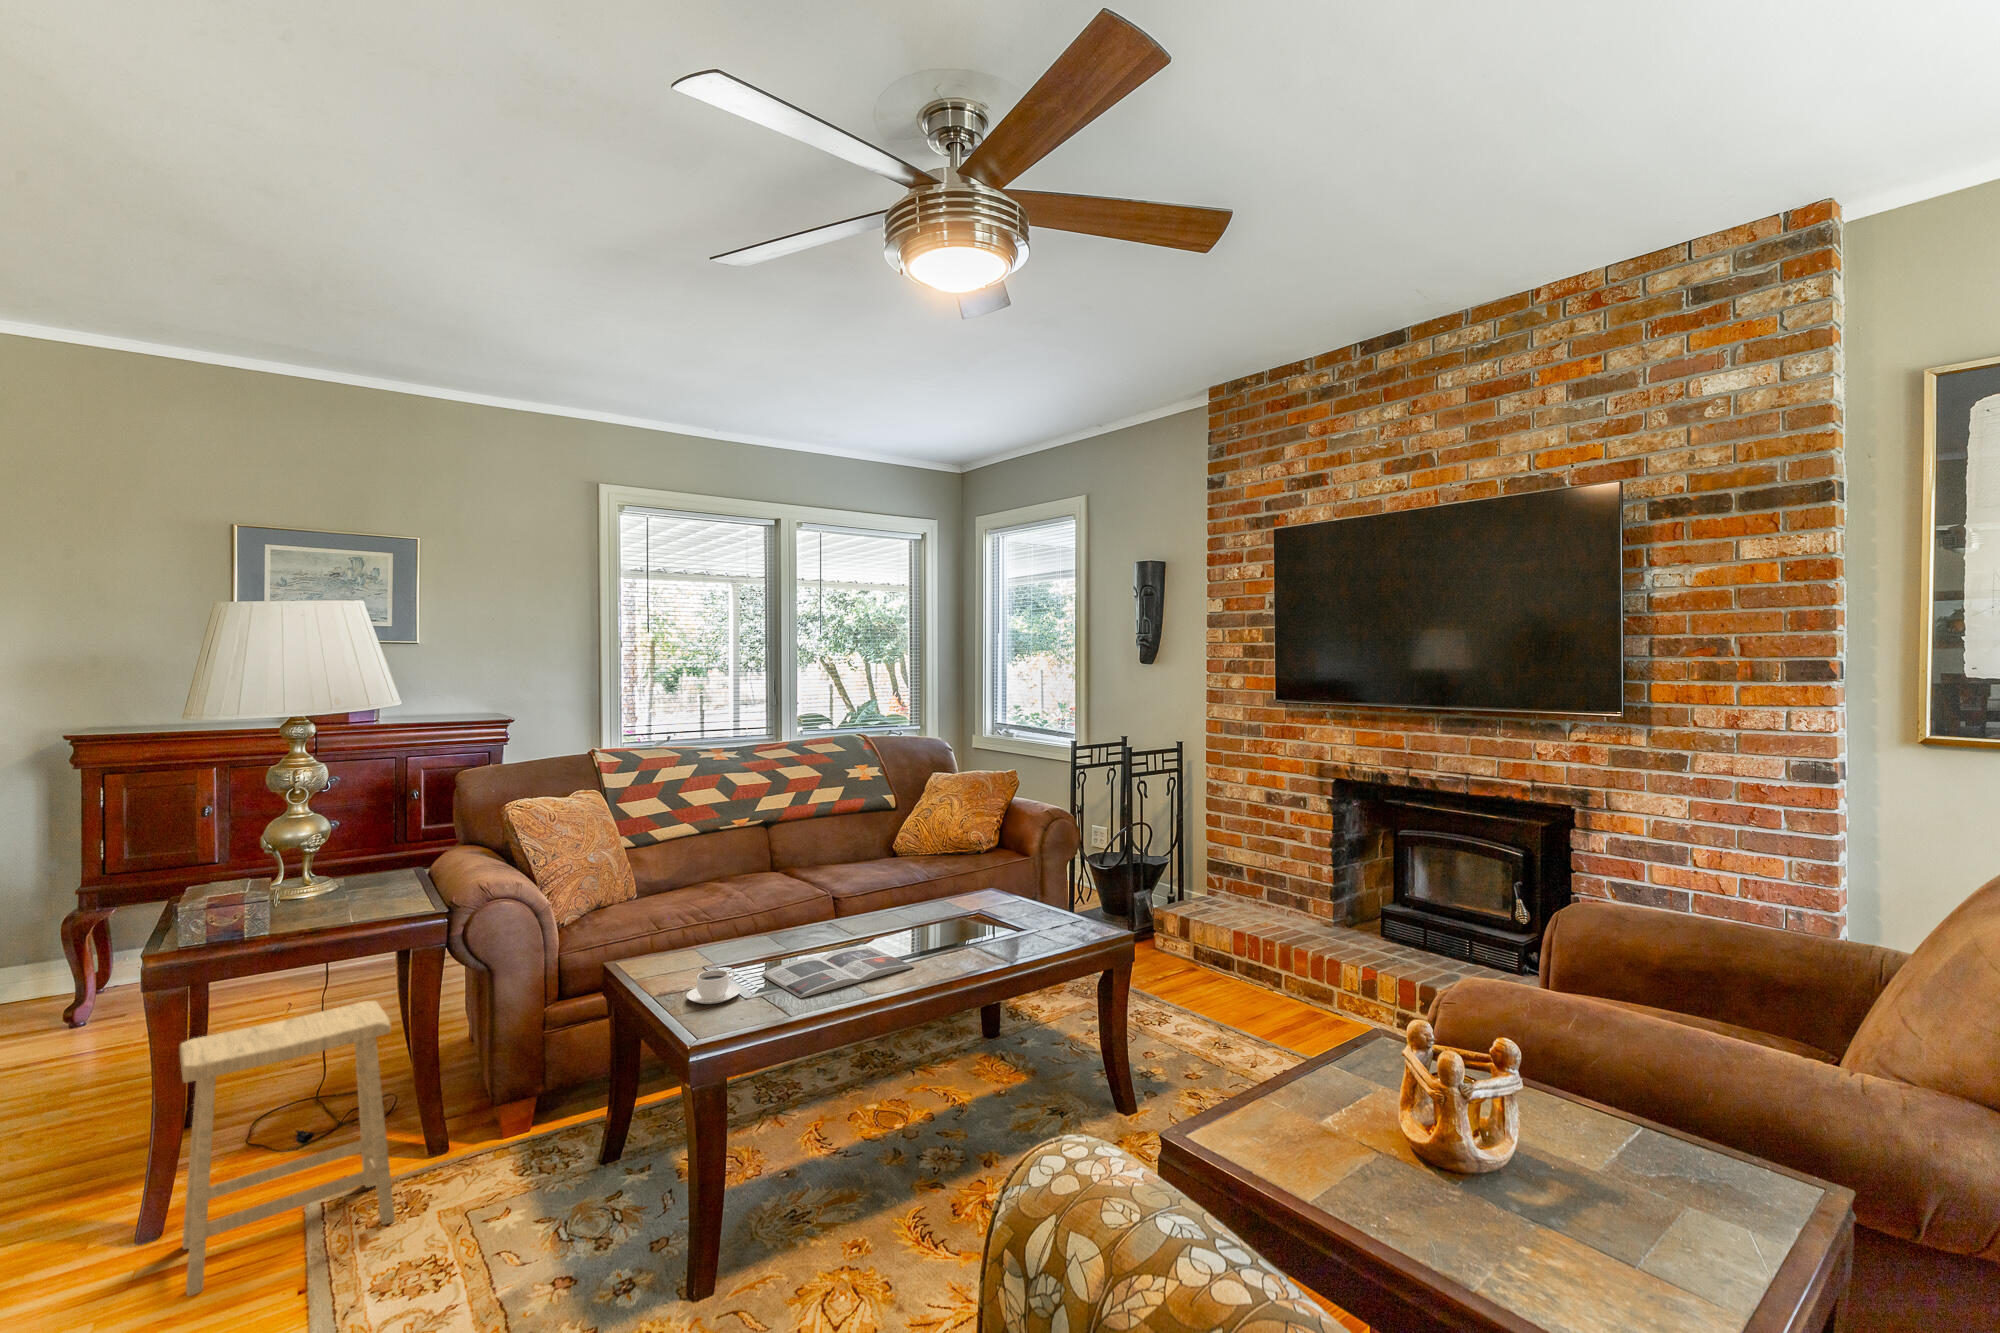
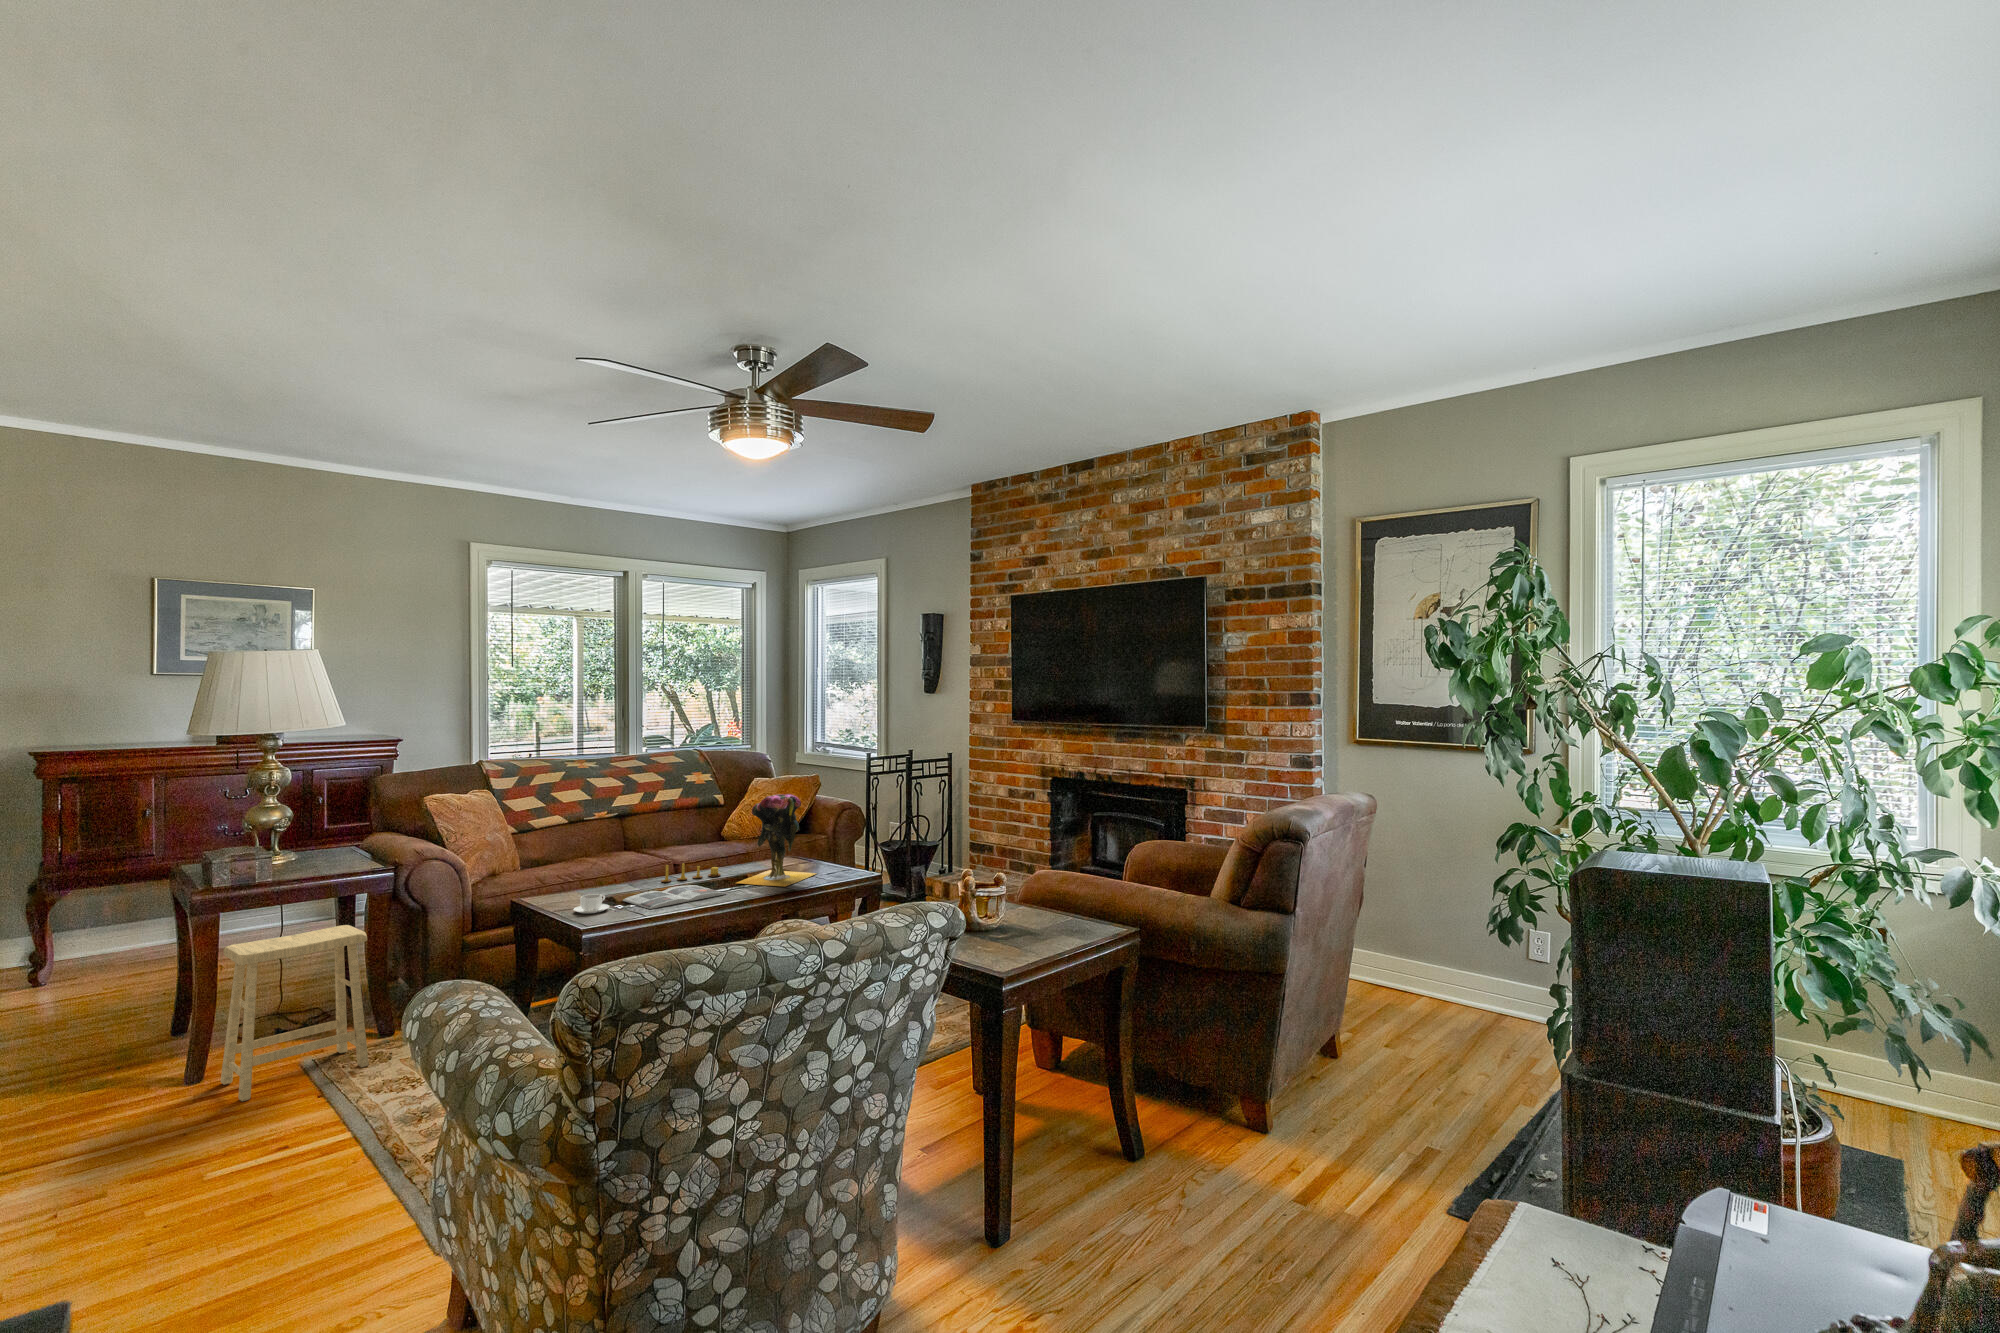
vase: none [924,809,1040,954] -> present [737,794,816,887]
candle: none [818,905,902,936] -> present [661,863,721,882]

